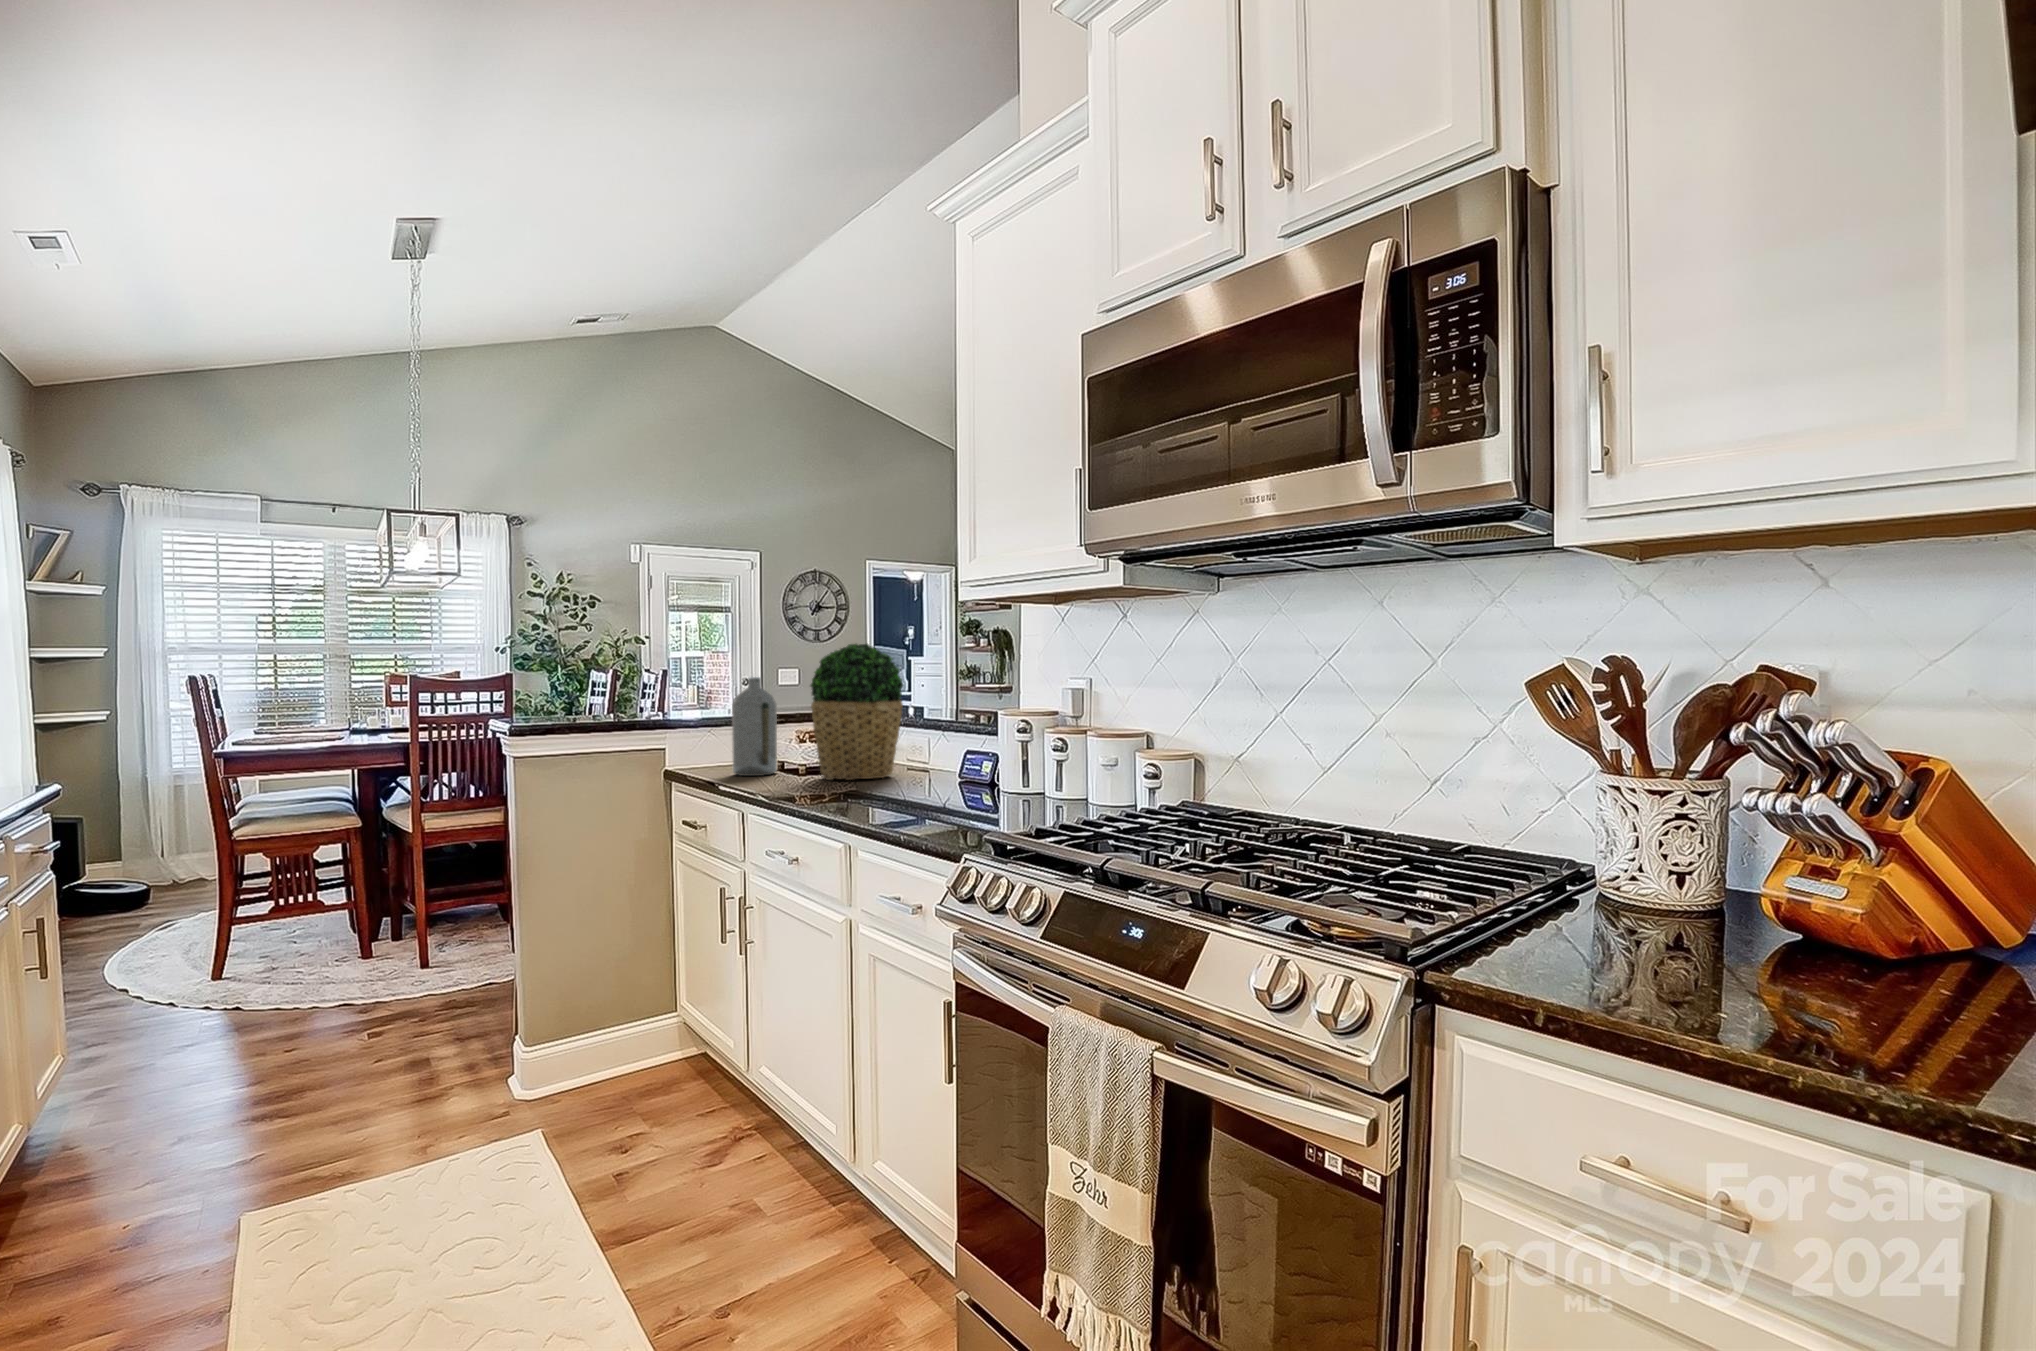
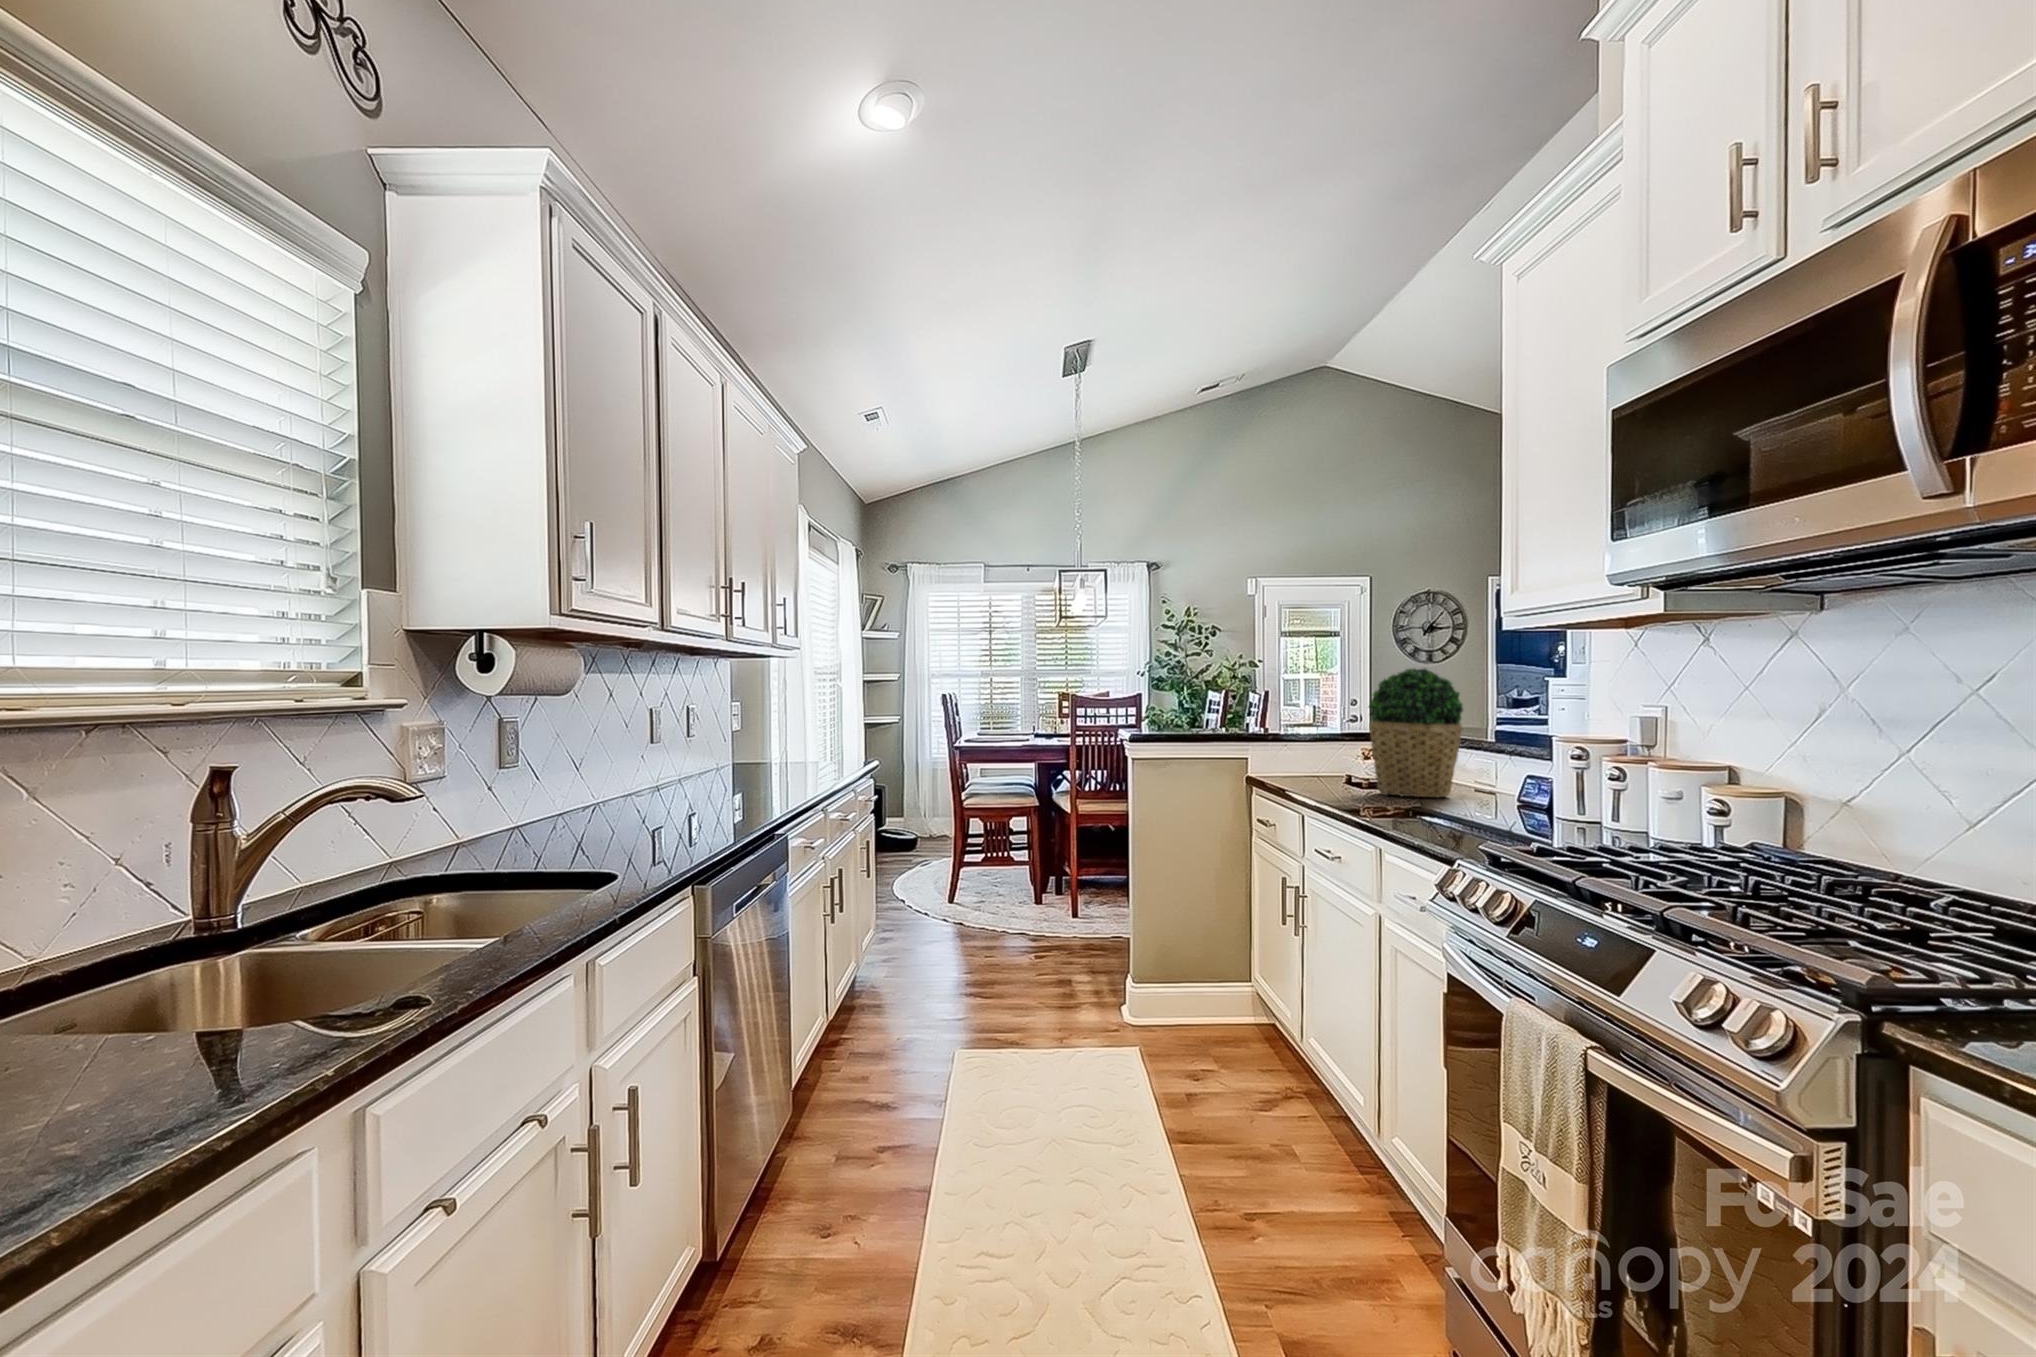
bottle: present [732,677,777,776] -> none [1301,698,1342,787]

